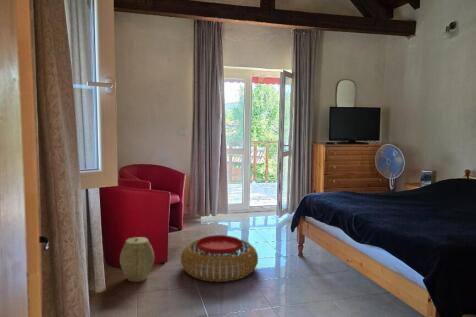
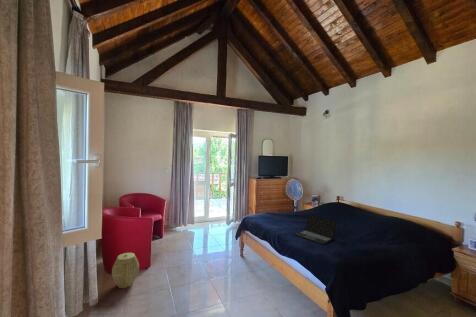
laptop: none [380,188,450,227] -> present [294,215,336,244]
pouf: present [181,235,258,282] -> none [159,246,214,284]

